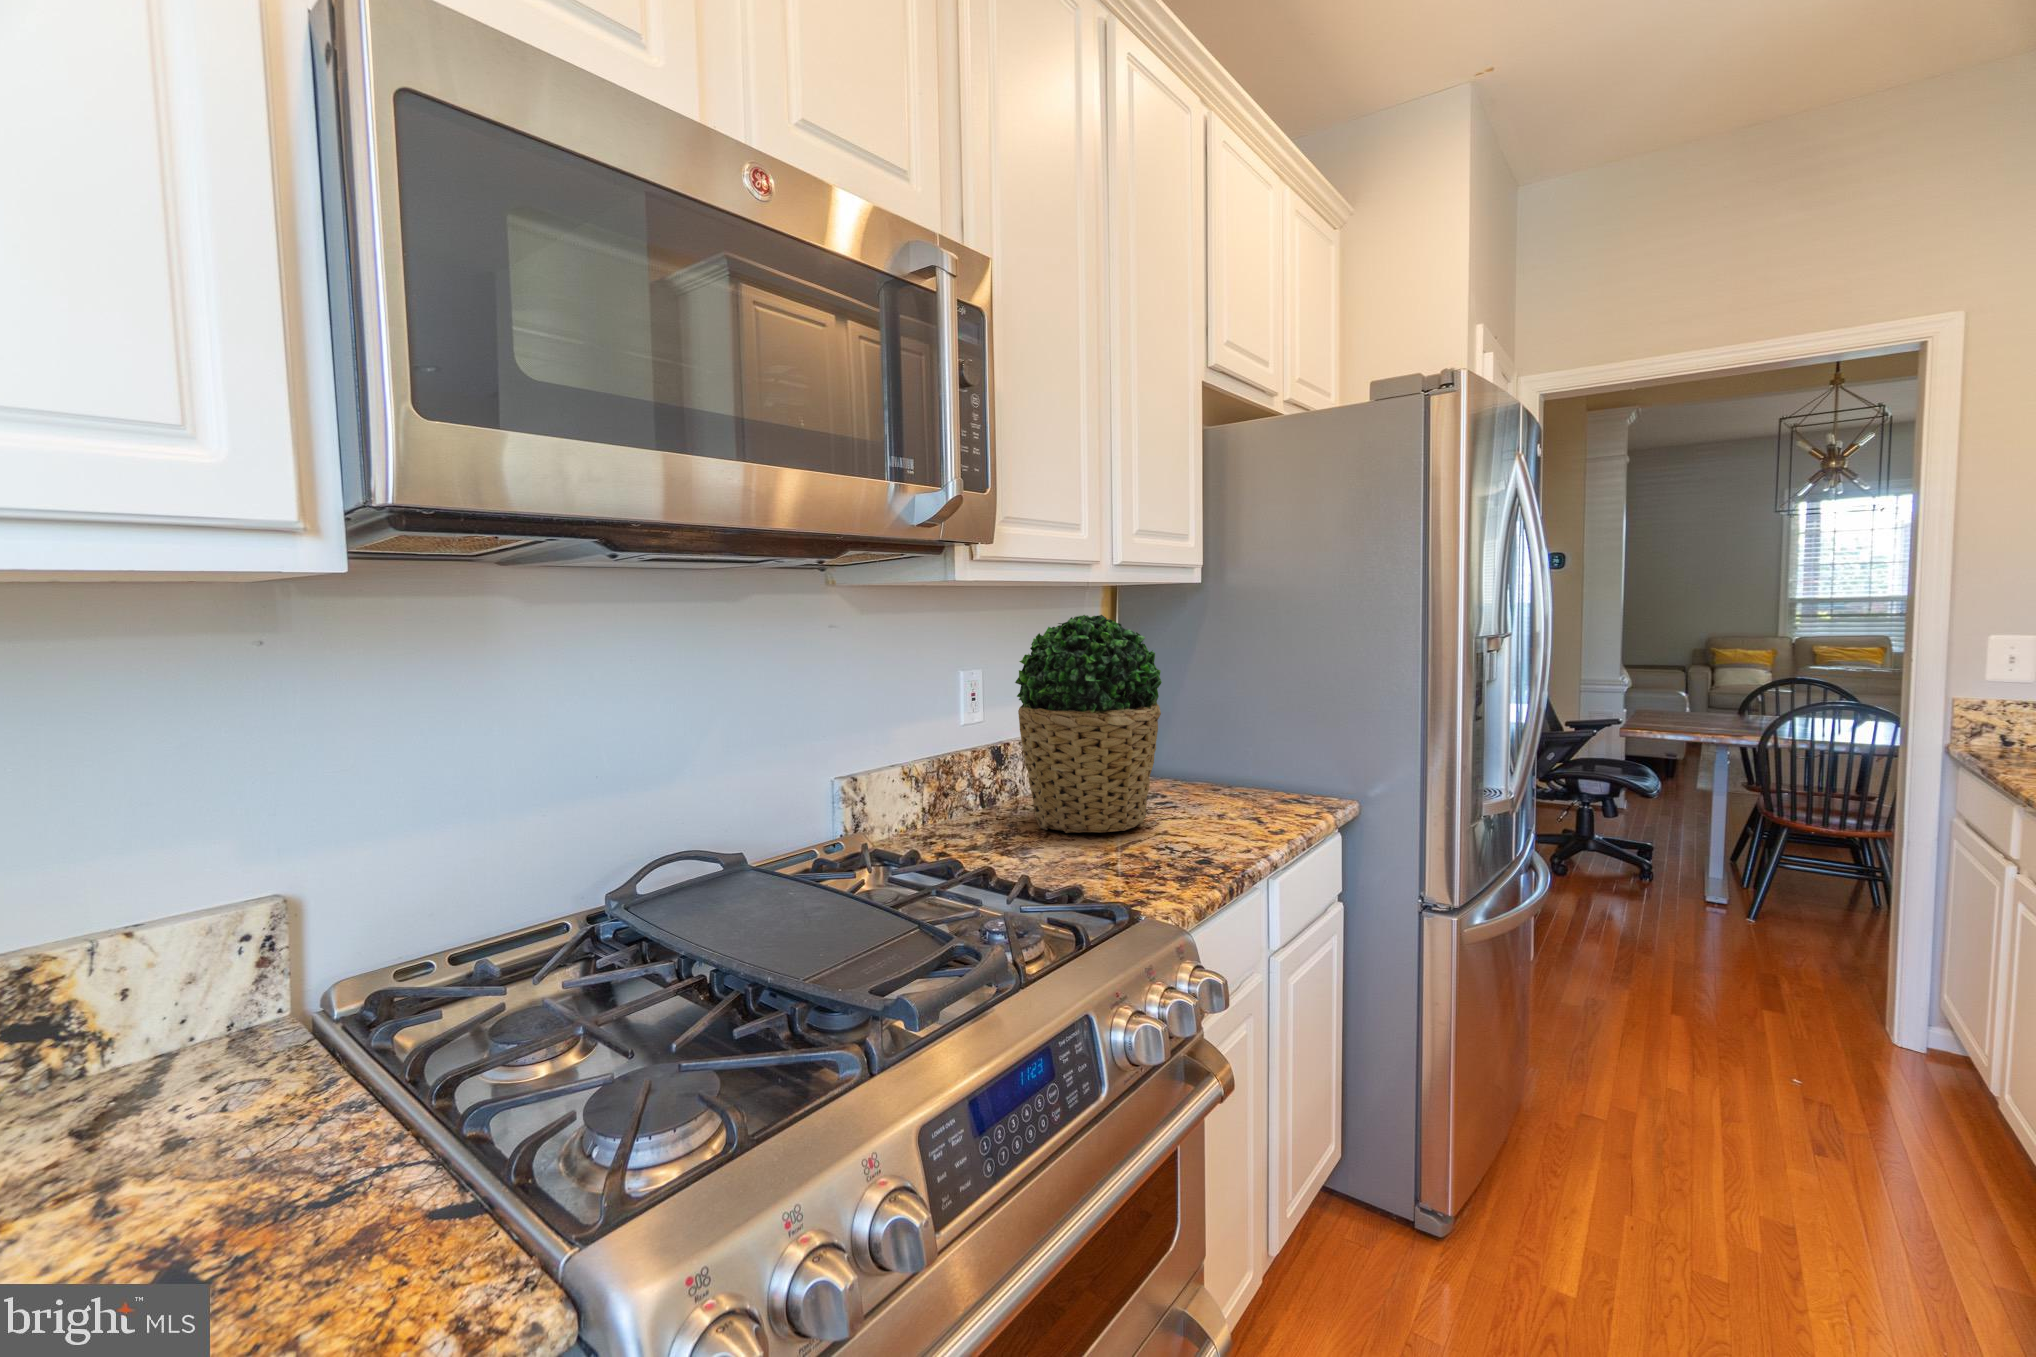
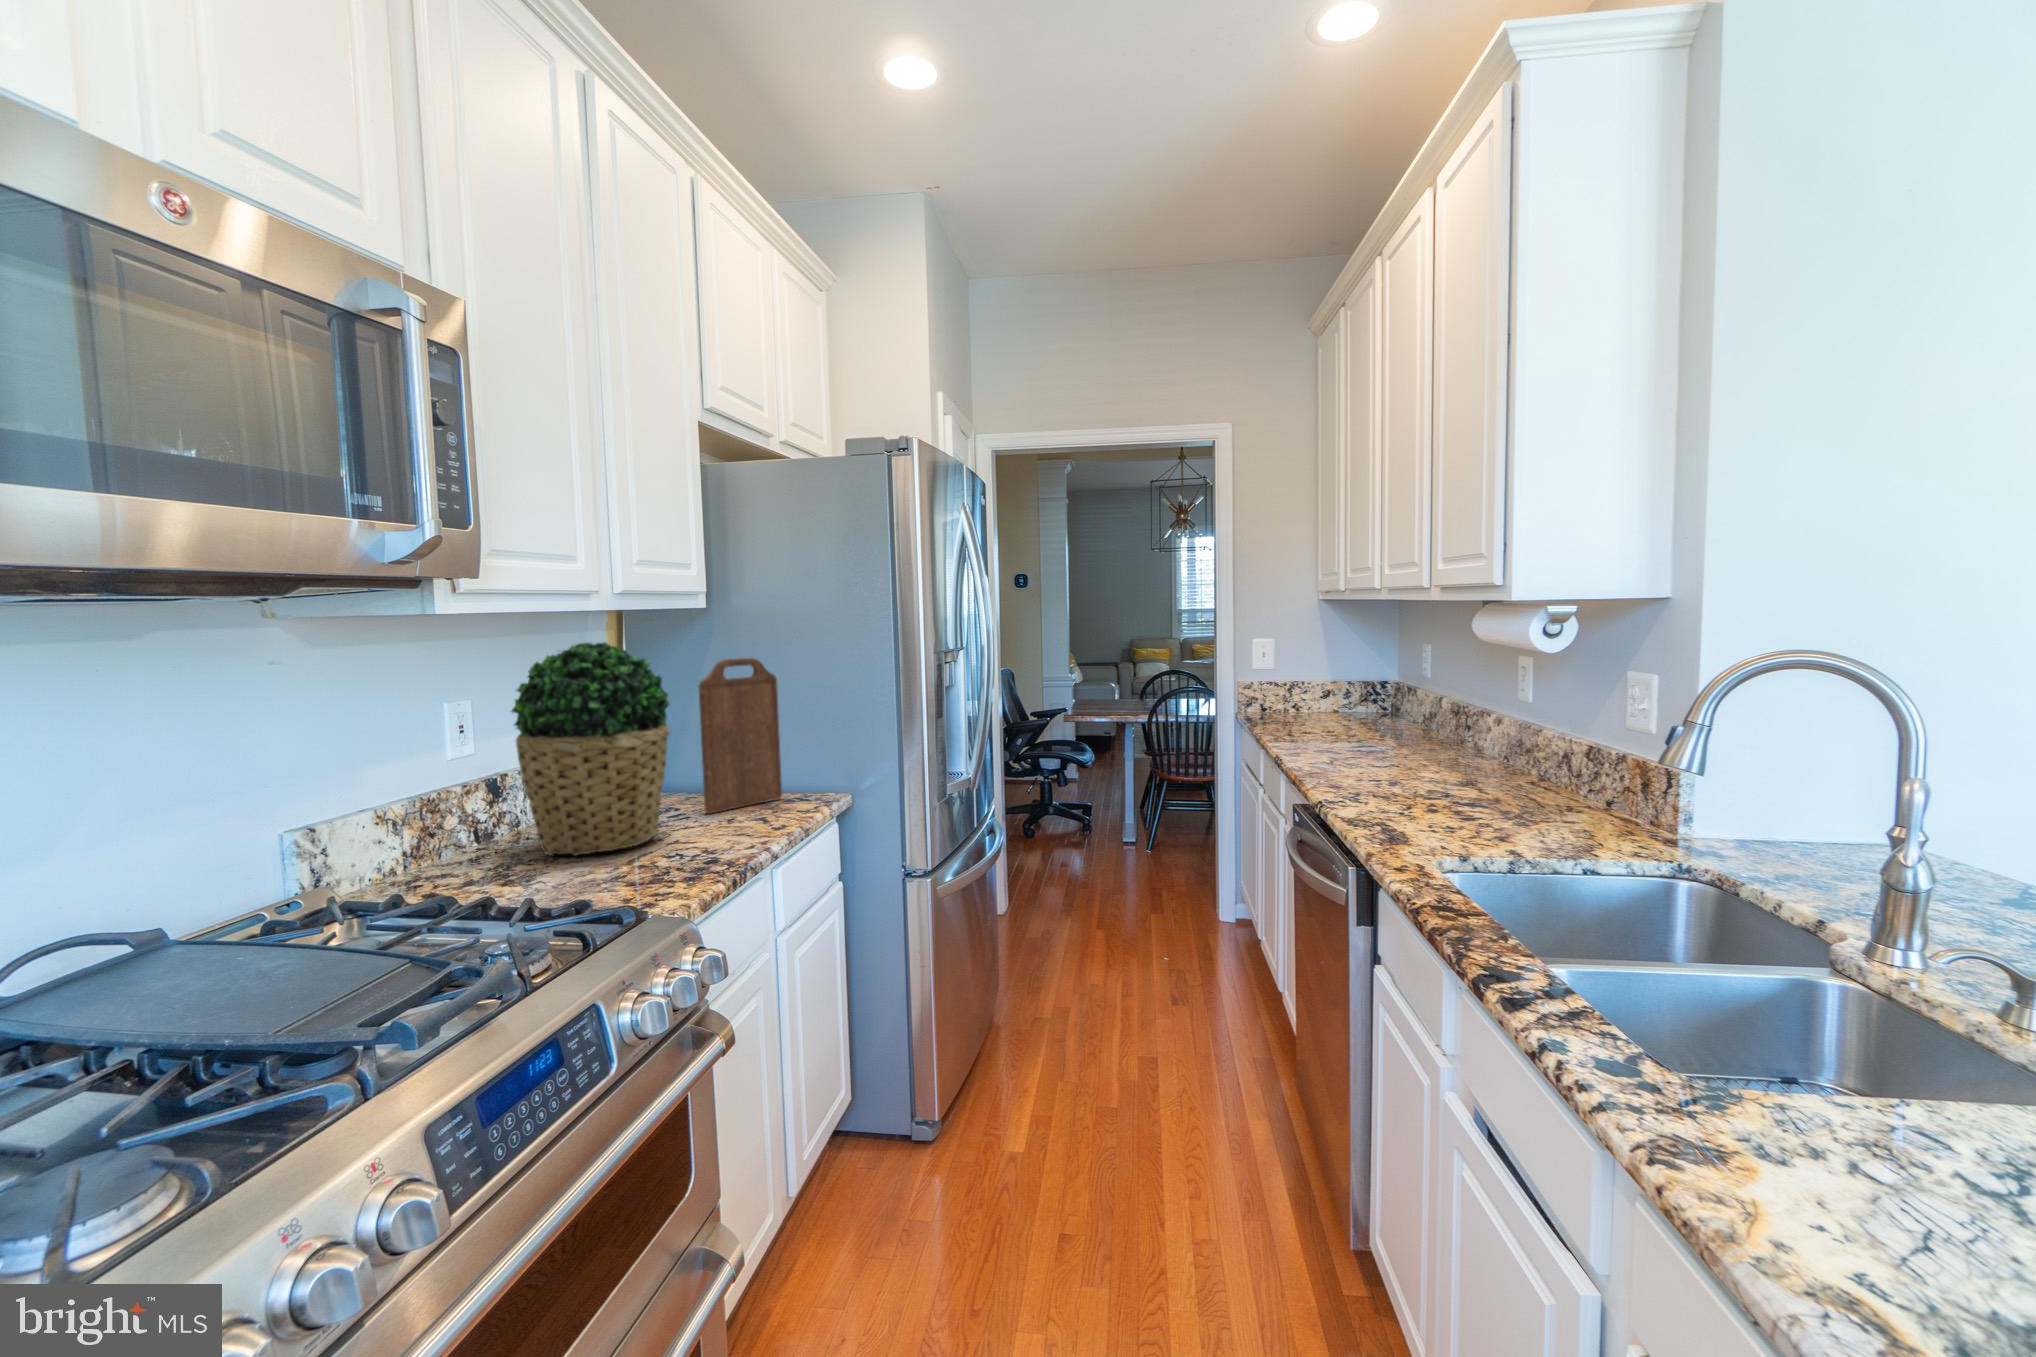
cutting board: none [1189,637,1272,805] -> present [698,658,782,814]

